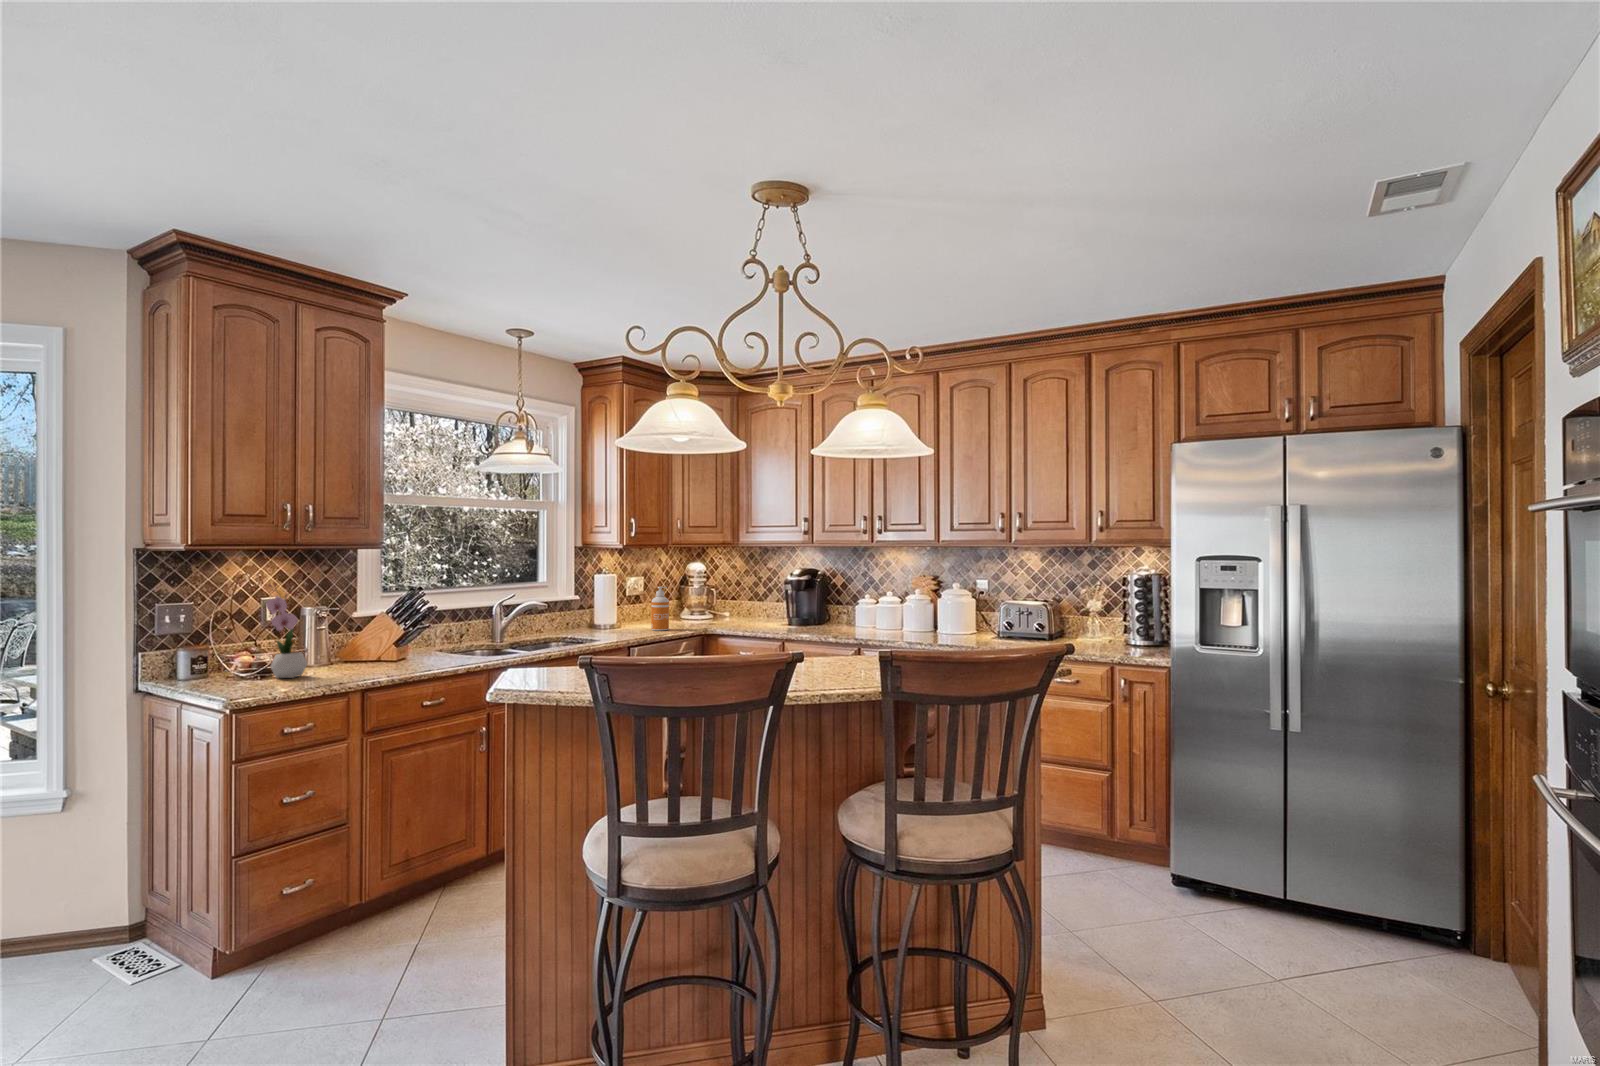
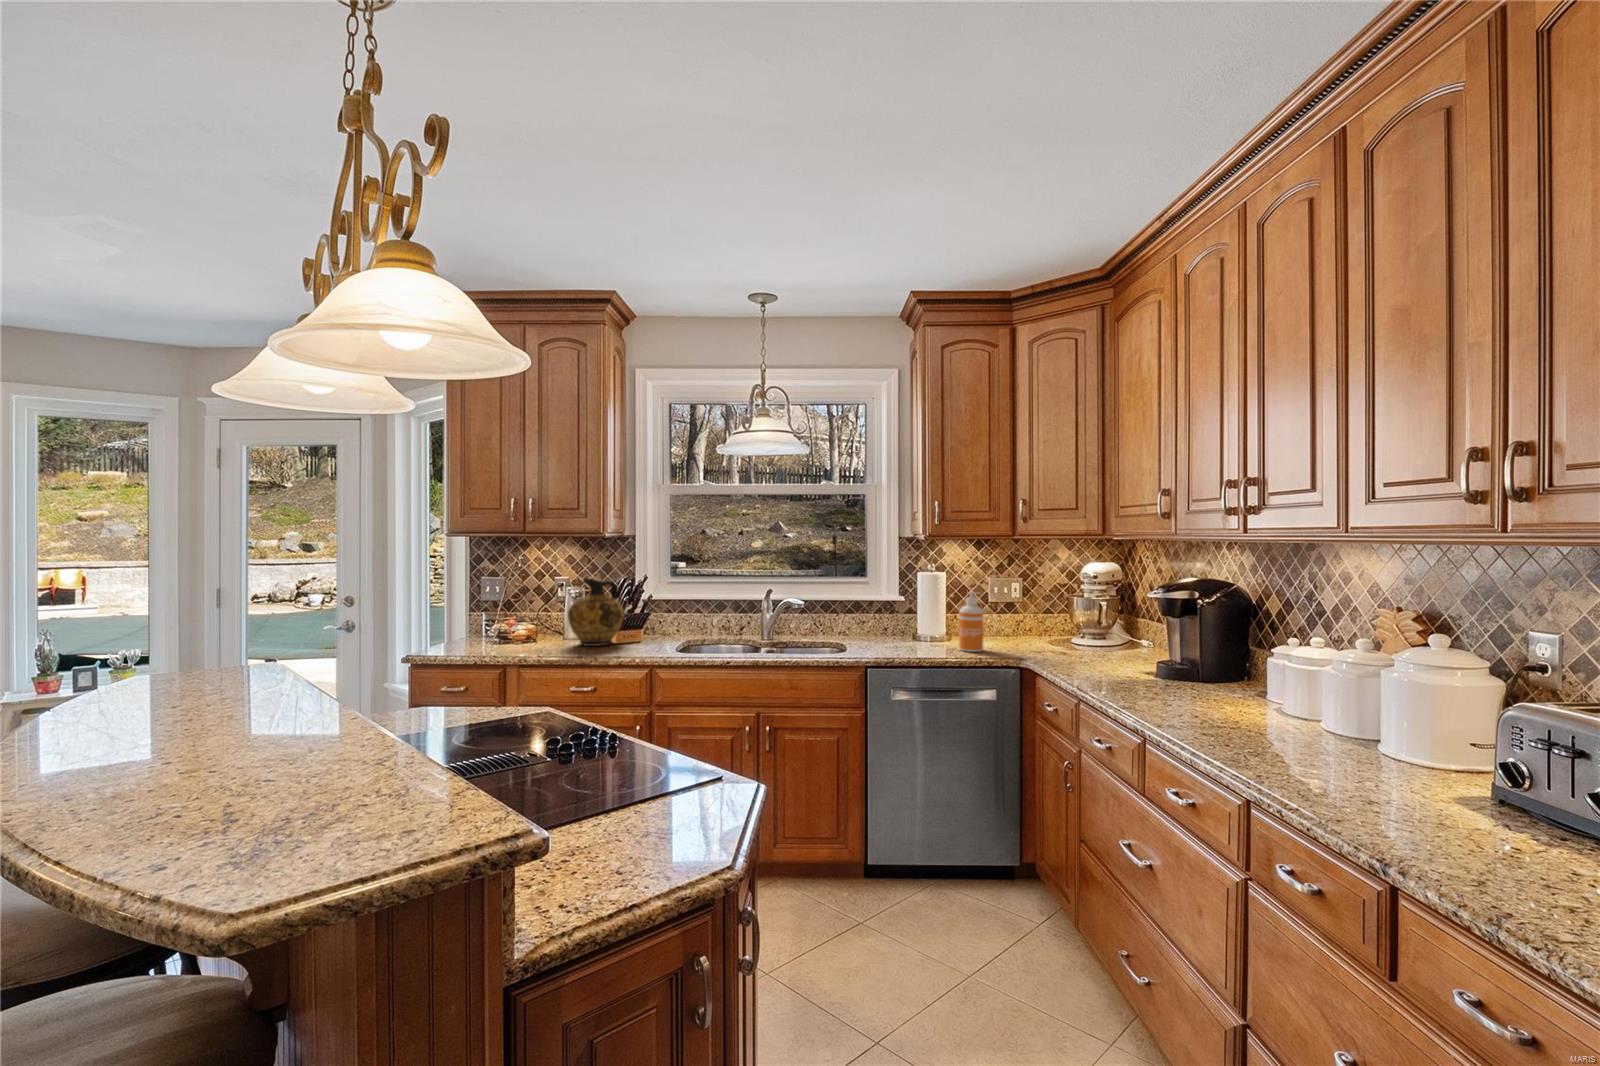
flower arrangement: present [266,584,307,678] -> none [483,565,515,642]
ceramic jug: none [372,592,436,665] -> present [568,578,624,646]

